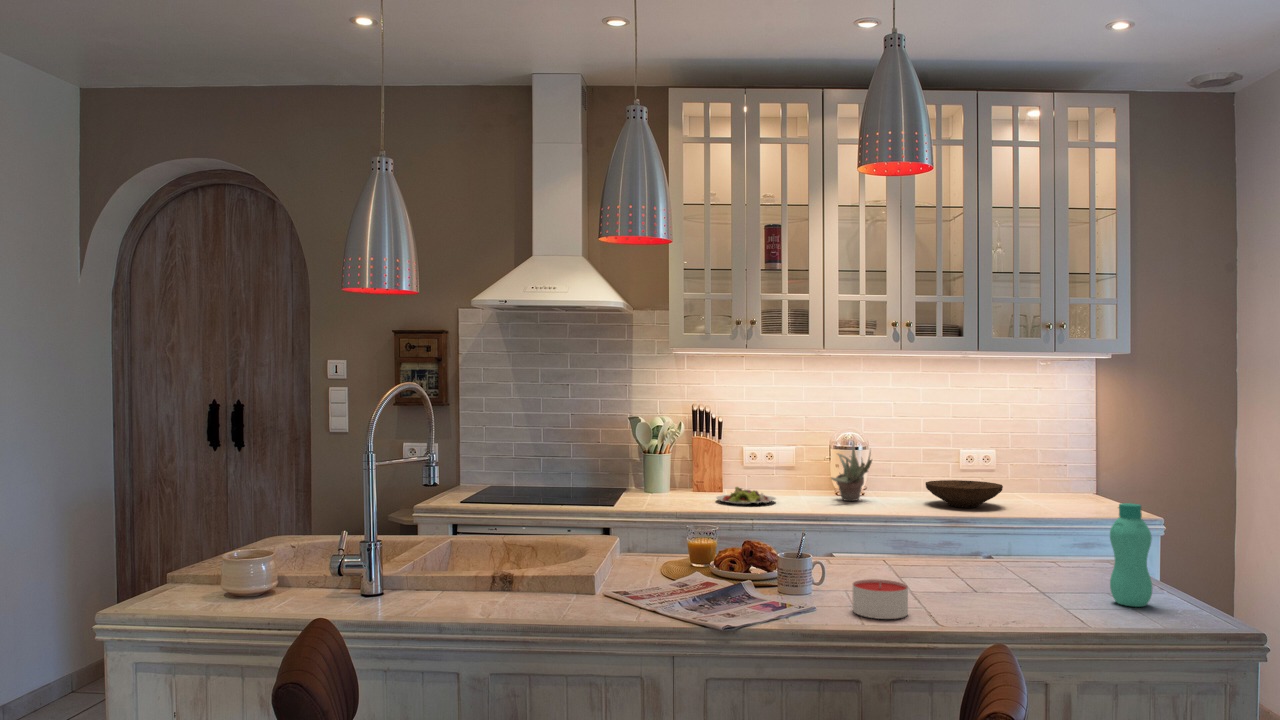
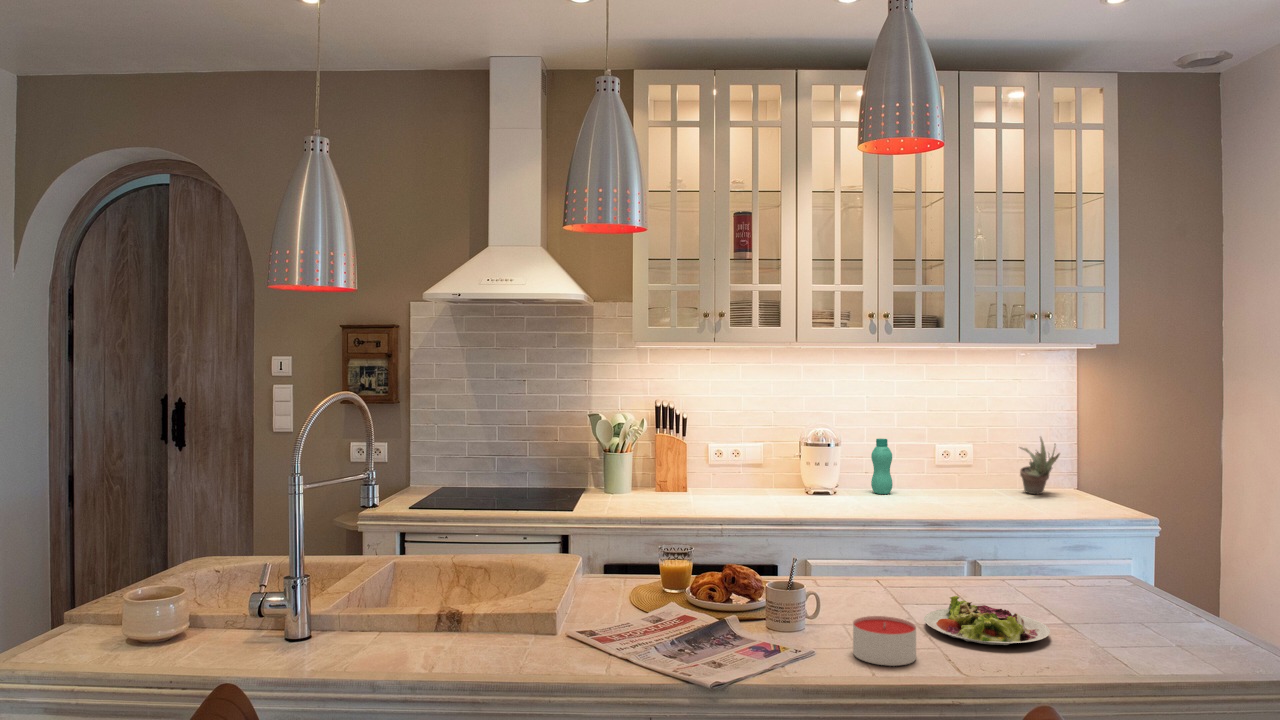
succulent plant: present [831,443,872,501] -> present [1020,437,1060,494]
wooden bowl: present [926,480,1003,508] -> none [902,479,983,509]
salad plate: present [716,487,776,504] -> present [924,596,1050,645]
bottle: present [1110,503,1152,607] -> present [871,439,892,494]

